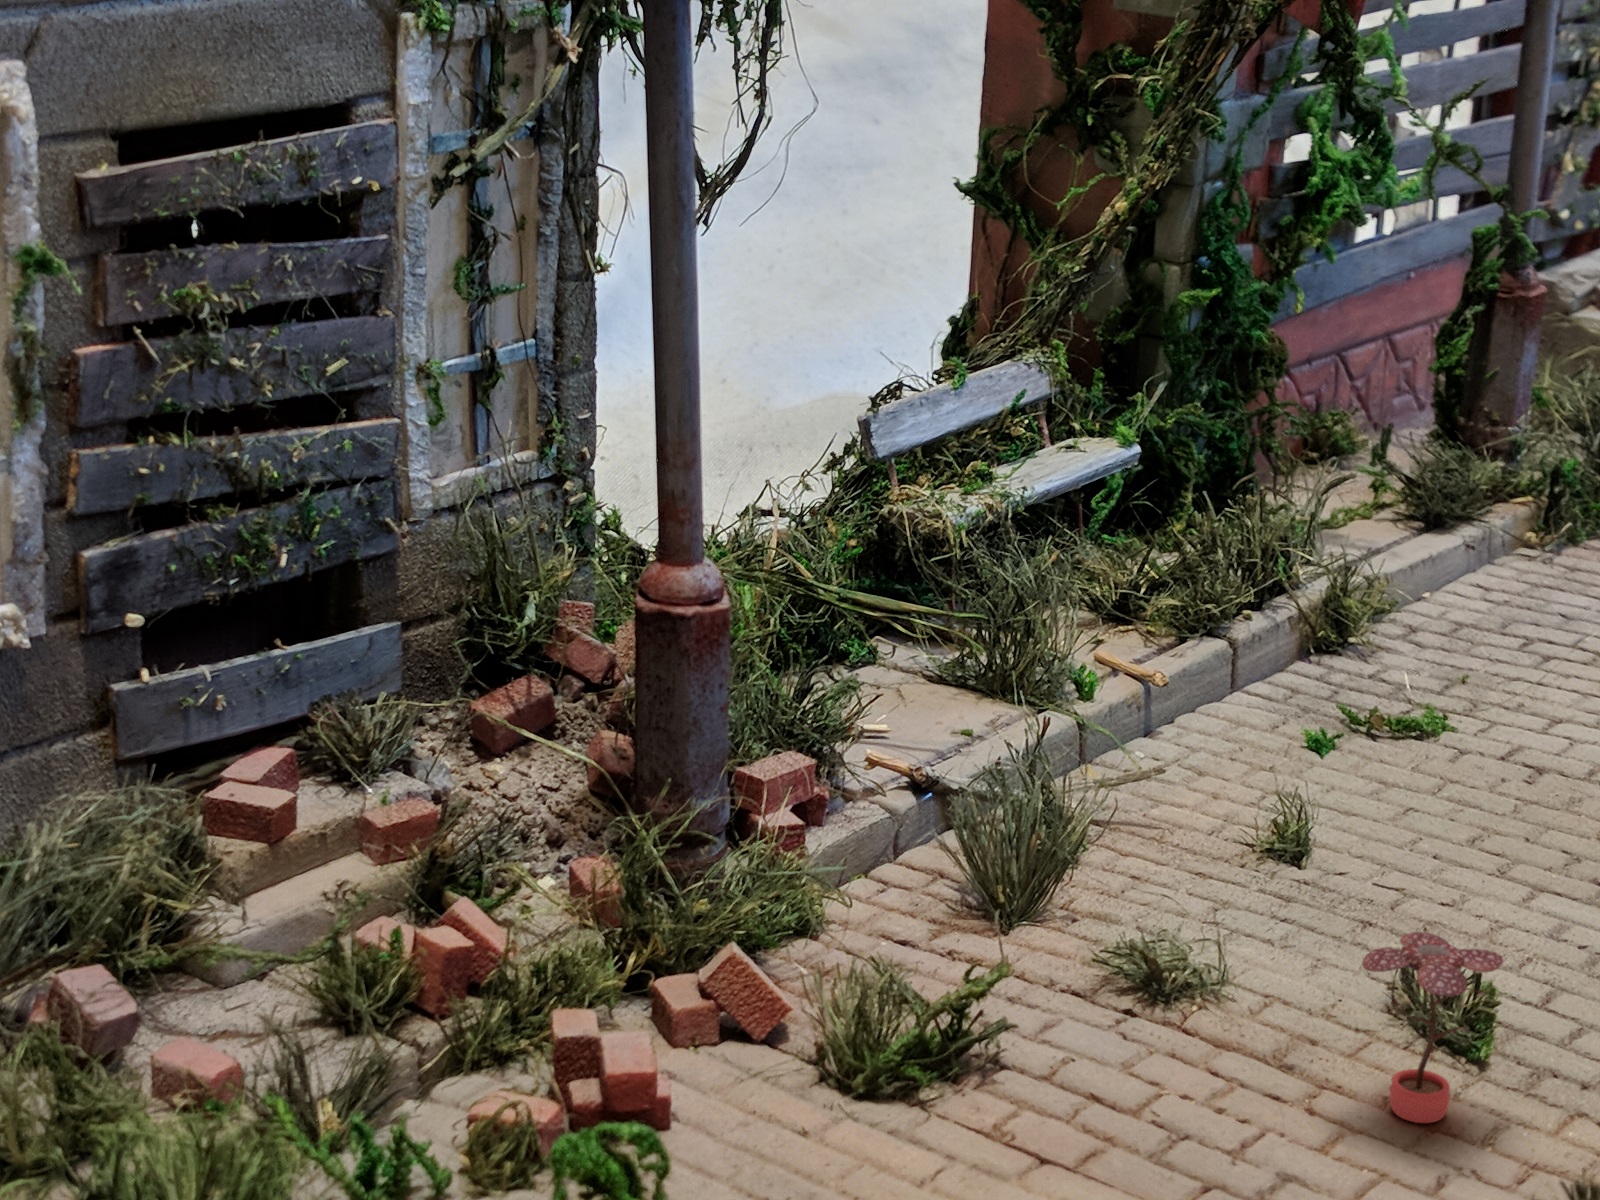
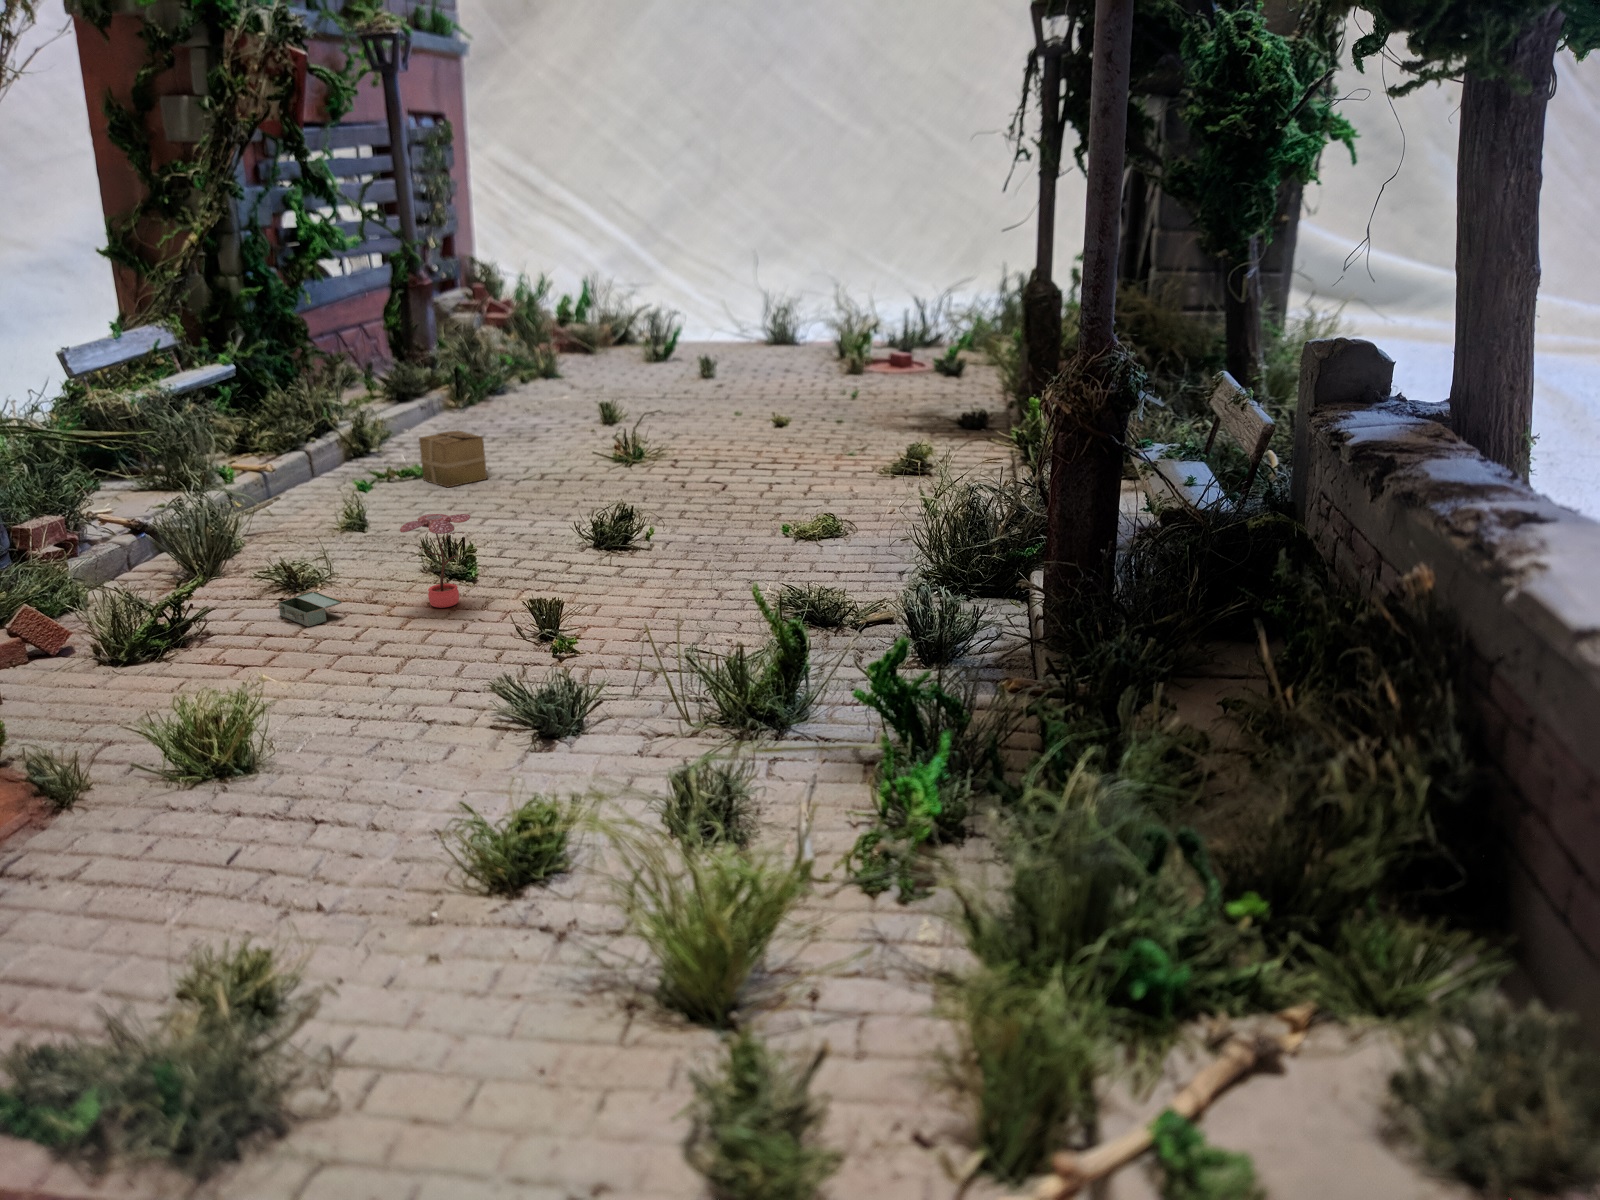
cardboard box: none [1434,659,1566,776] -> present [419,430,487,487]
toolbox: none [1115,1020,1228,1101] -> present [278,592,342,627]

